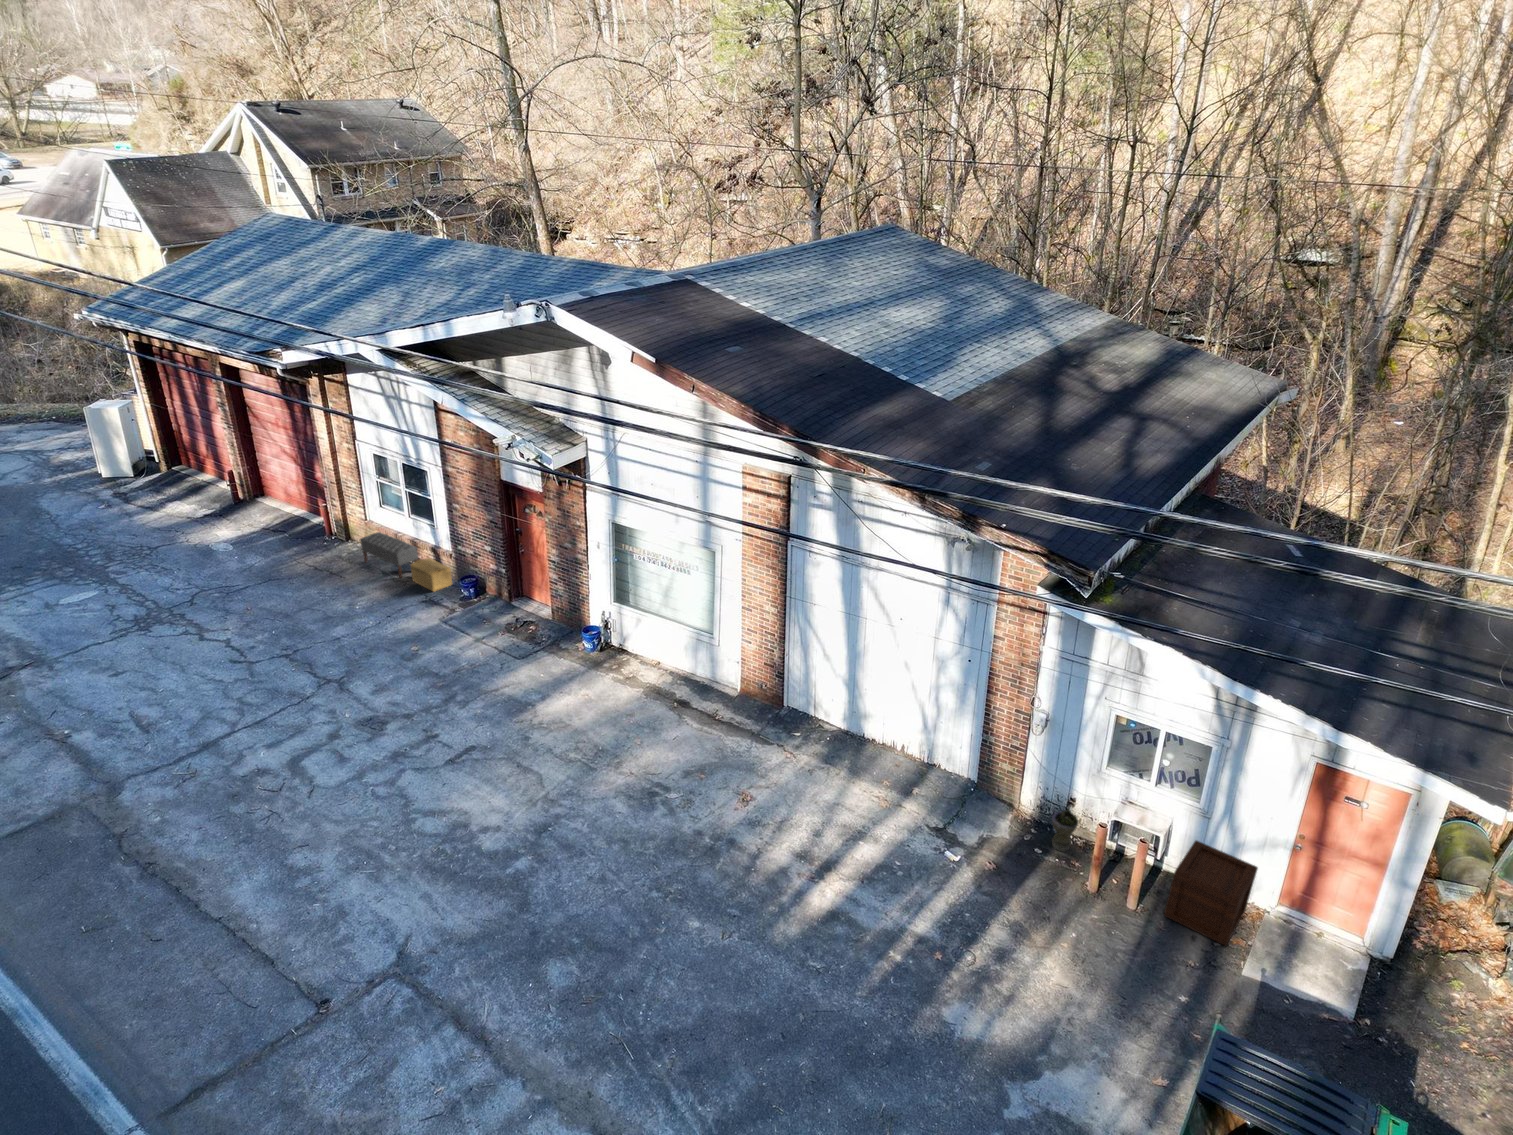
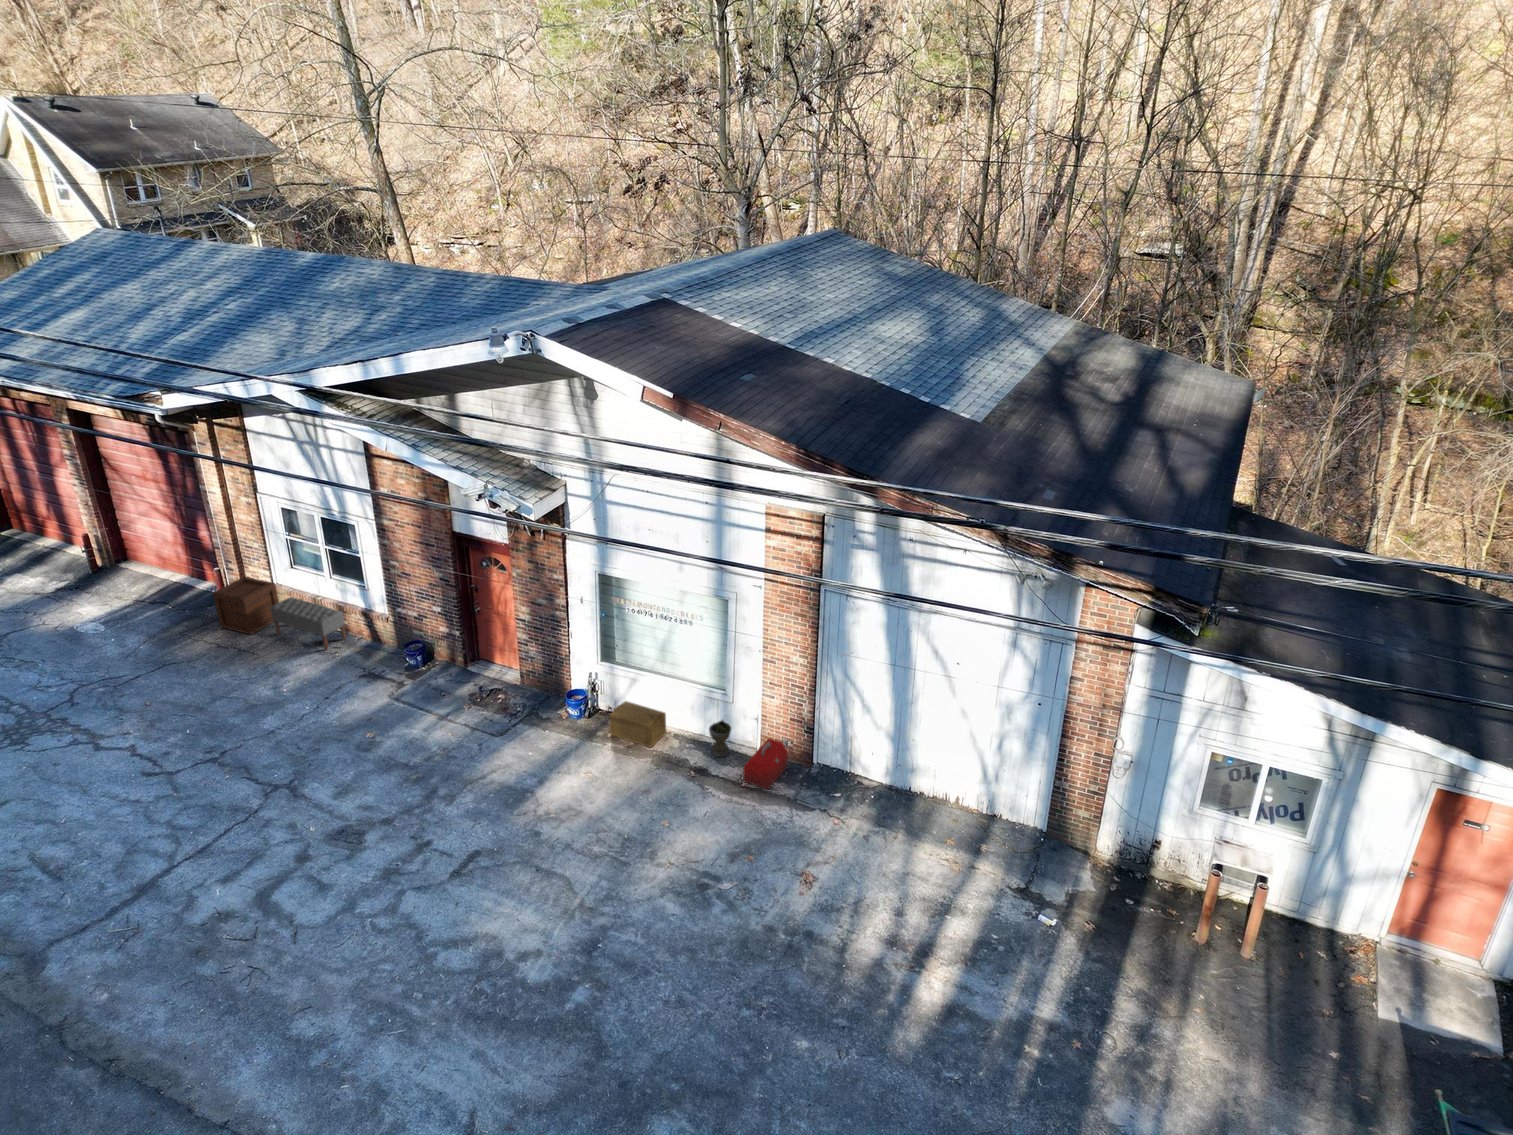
cardboard box: present [411,558,452,591] -> present [610,701,666,747]
toolbox: none [717,679,761,724] -> present [743,738,788,789]
planter: present [1052,810,1079,852] -> present [709,720,731,757]
wooden crate: present [1164,841,1258,946] -> present [213,577,279,635]

